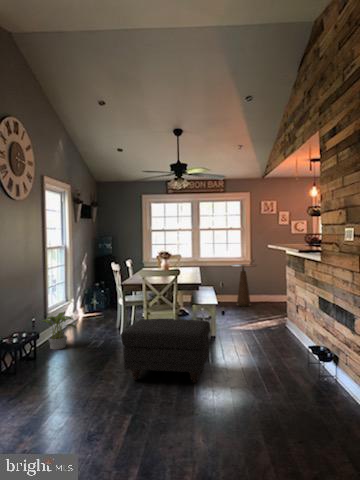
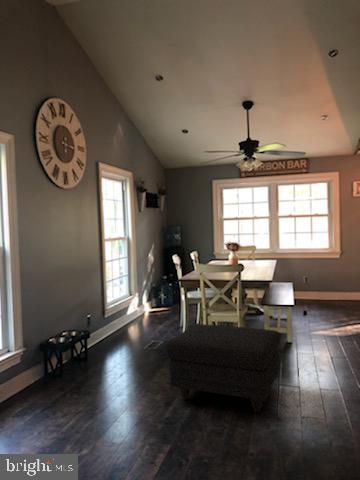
side table: present [230,264,256,306] -> none [313,256,347,304]
potted plant: present [42,313,76,350] -> none [94,309,132,350]

